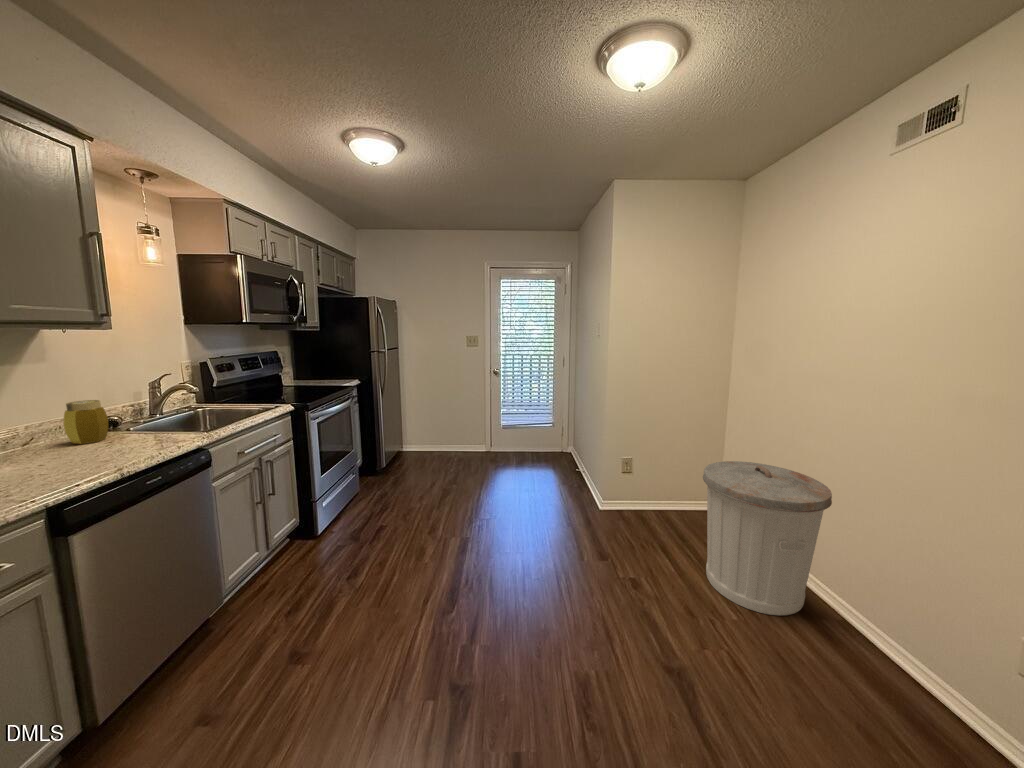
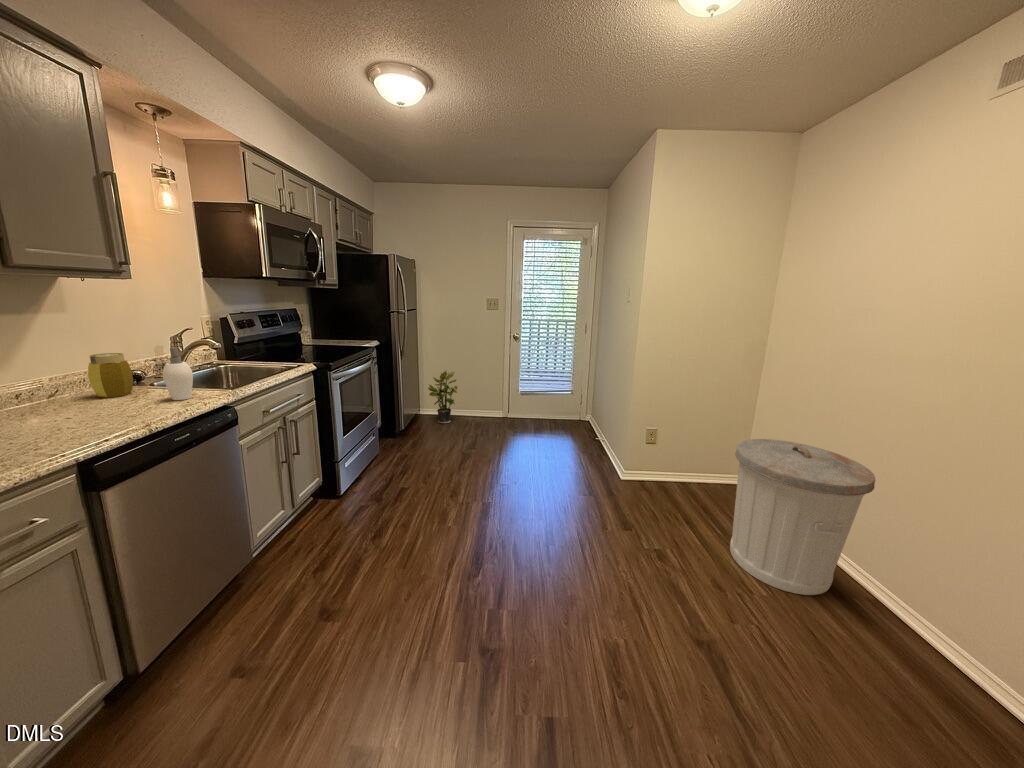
soap dispenser: none [138,393,175,444] -> present [162,347,197,400]
potted plant: none [410,405,440,459] -> present [428,370,458,424]

